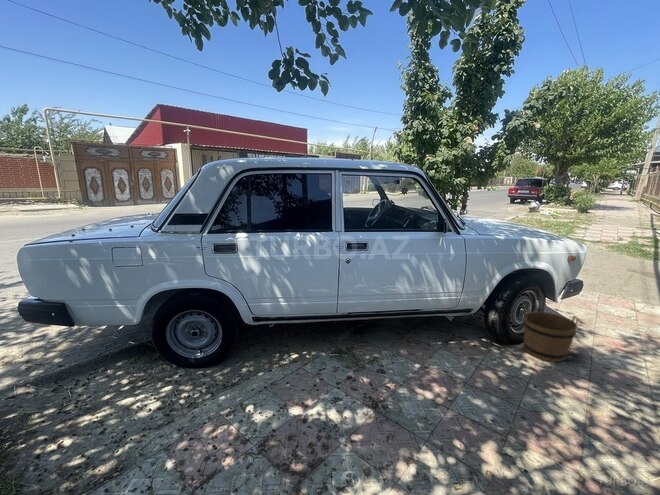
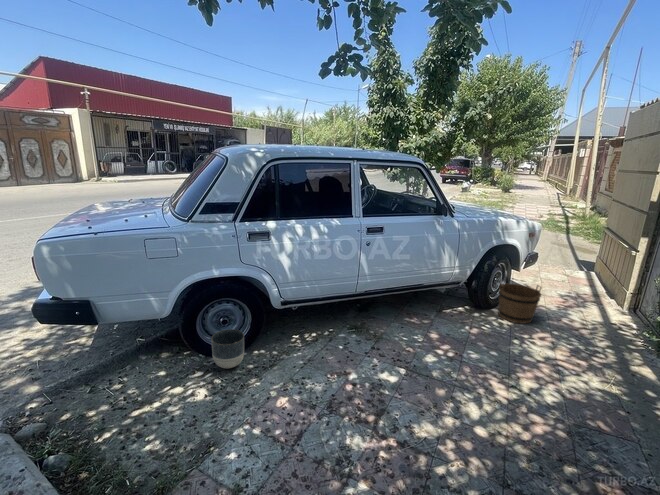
planter: none [176,343,211,385] -> present [211,329,244,368]

